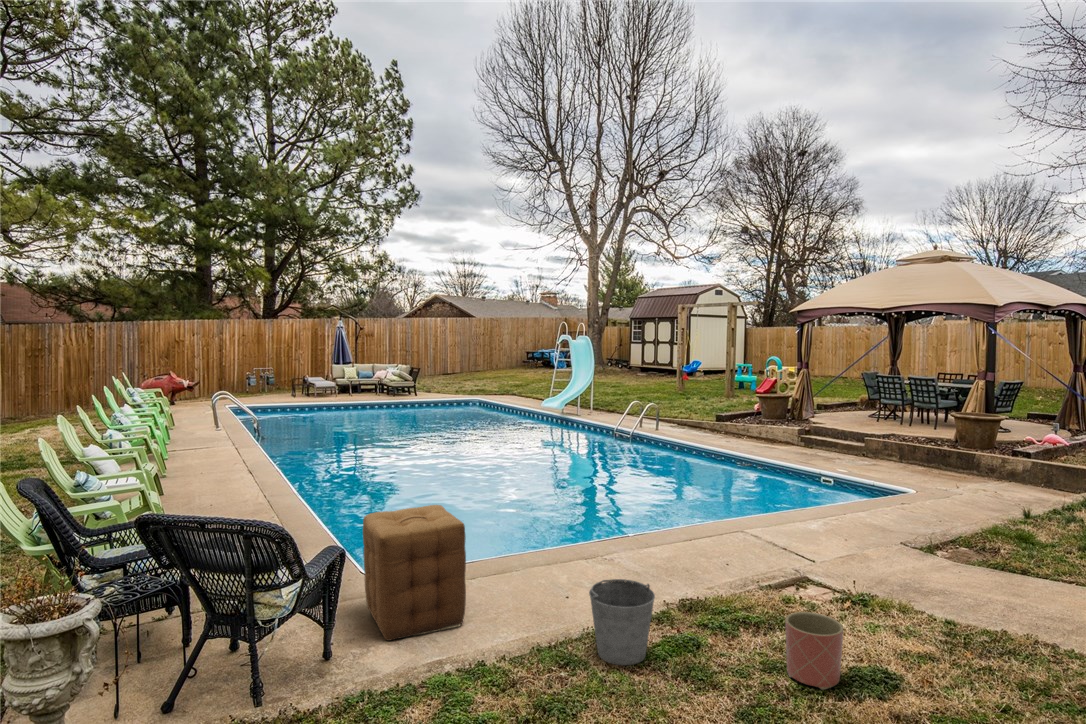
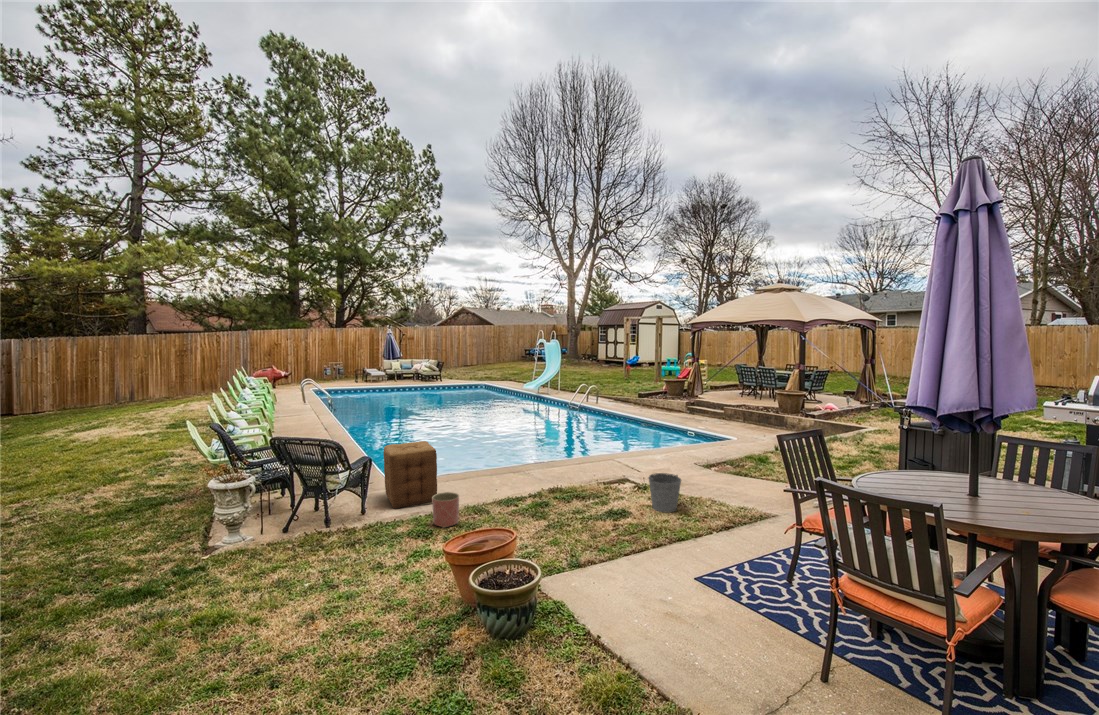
bucket: present [589,579,655,665] -> present [649,473,681,512]
planter: present [785,612,843,690] -> present [432,492,459,528]

